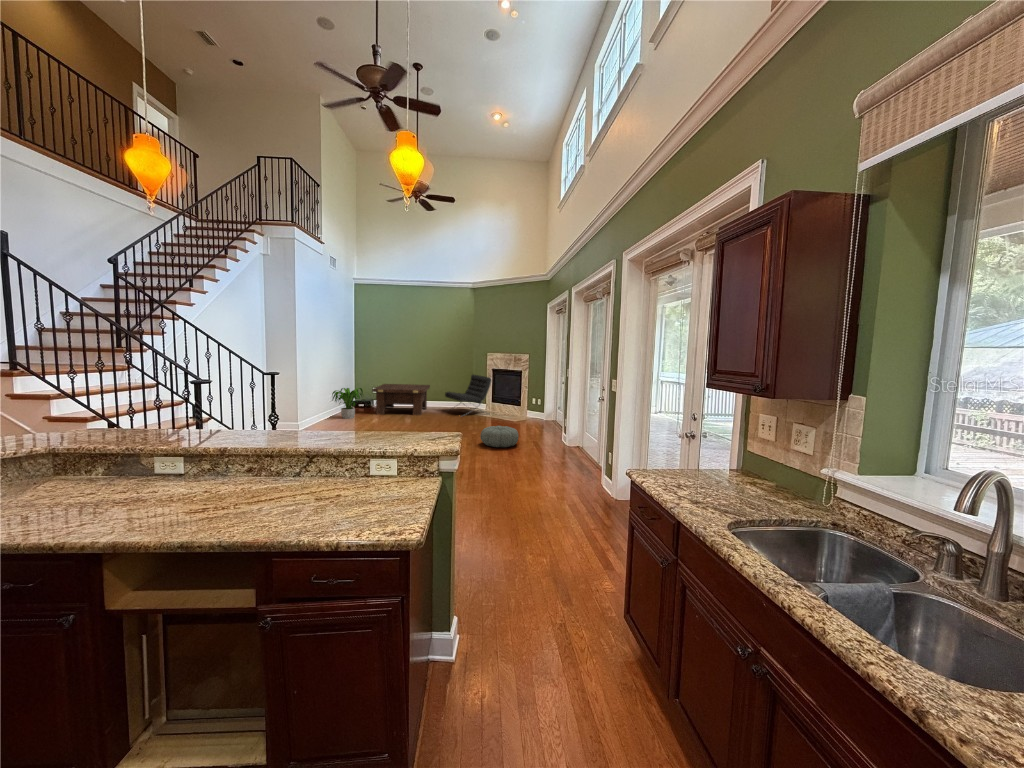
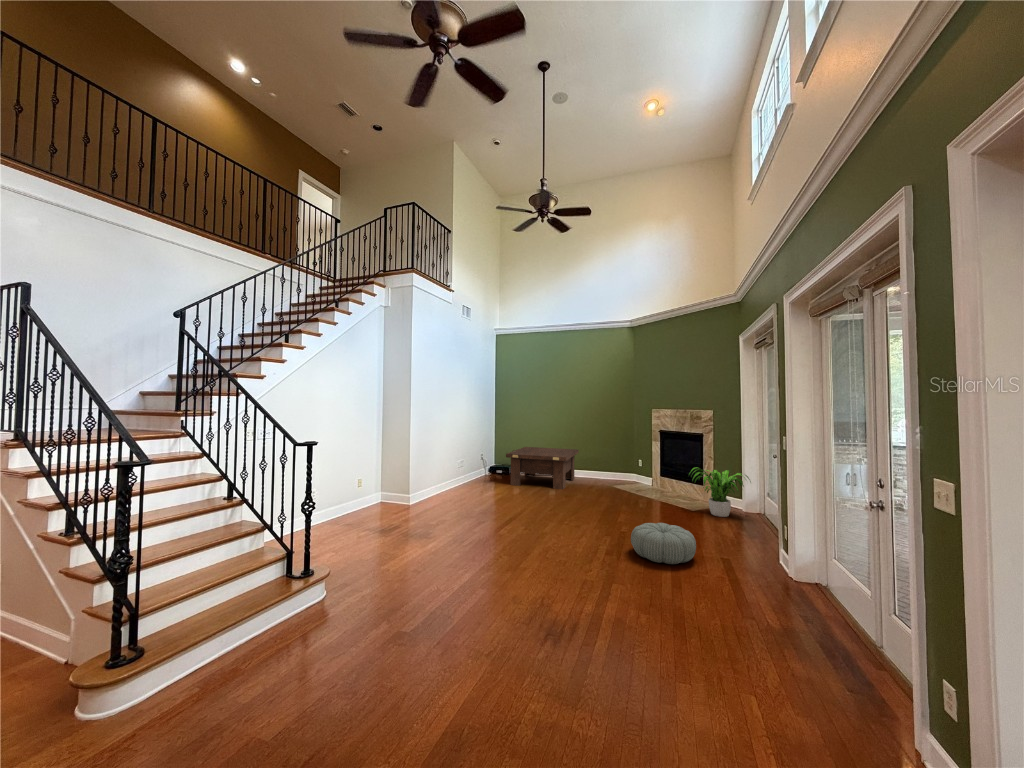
lounge chair: present [445,375,491,409] -> none [596,437,659,495]
potted plant: present [332,388,363,419] -> present [689,467,751,517]

